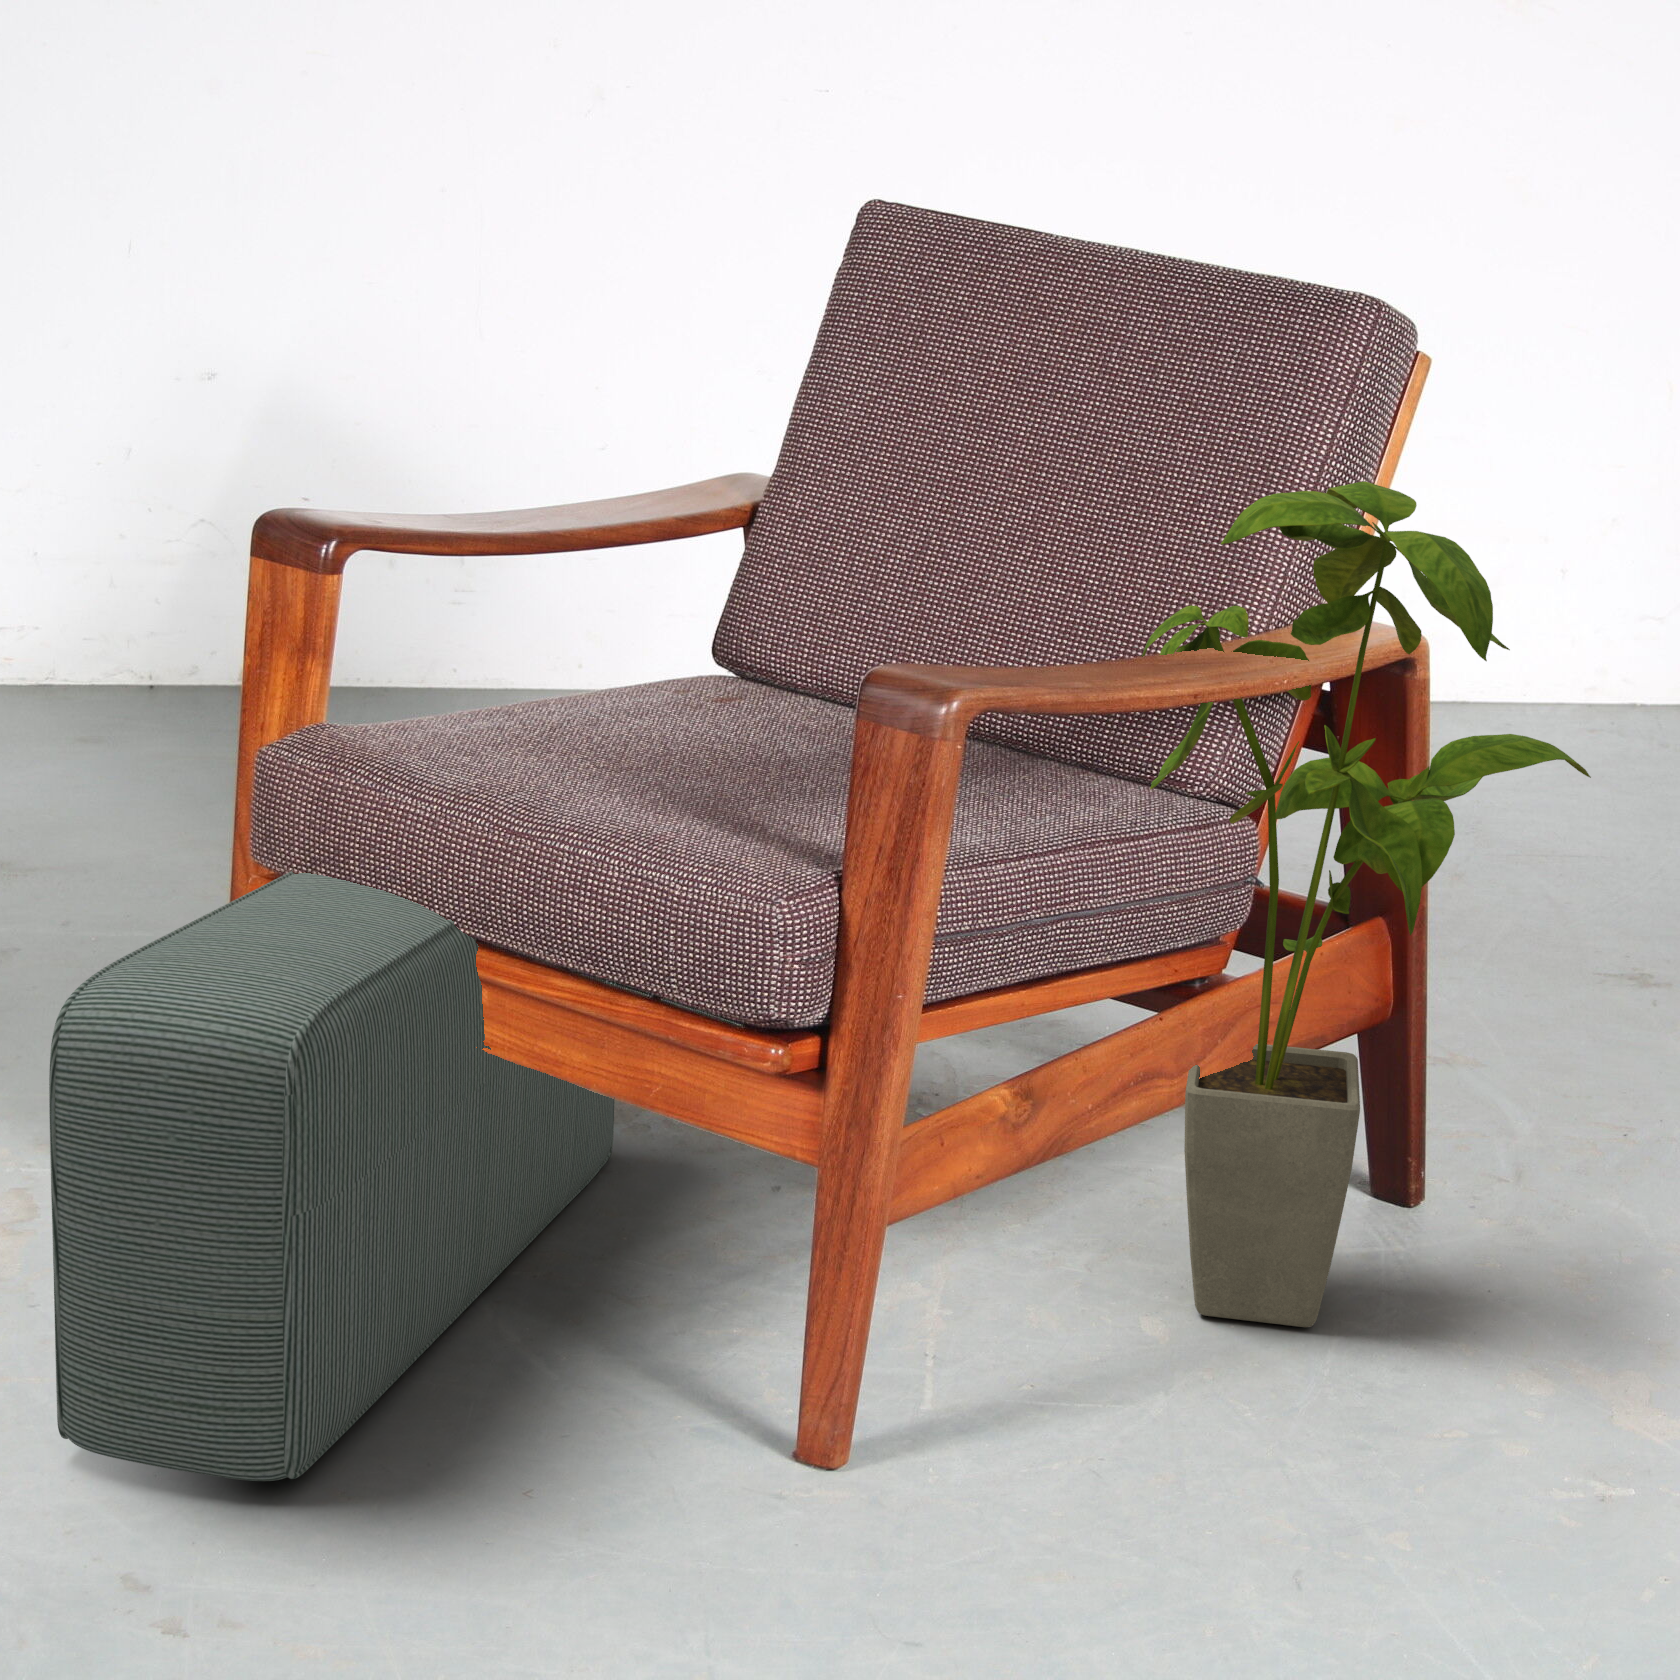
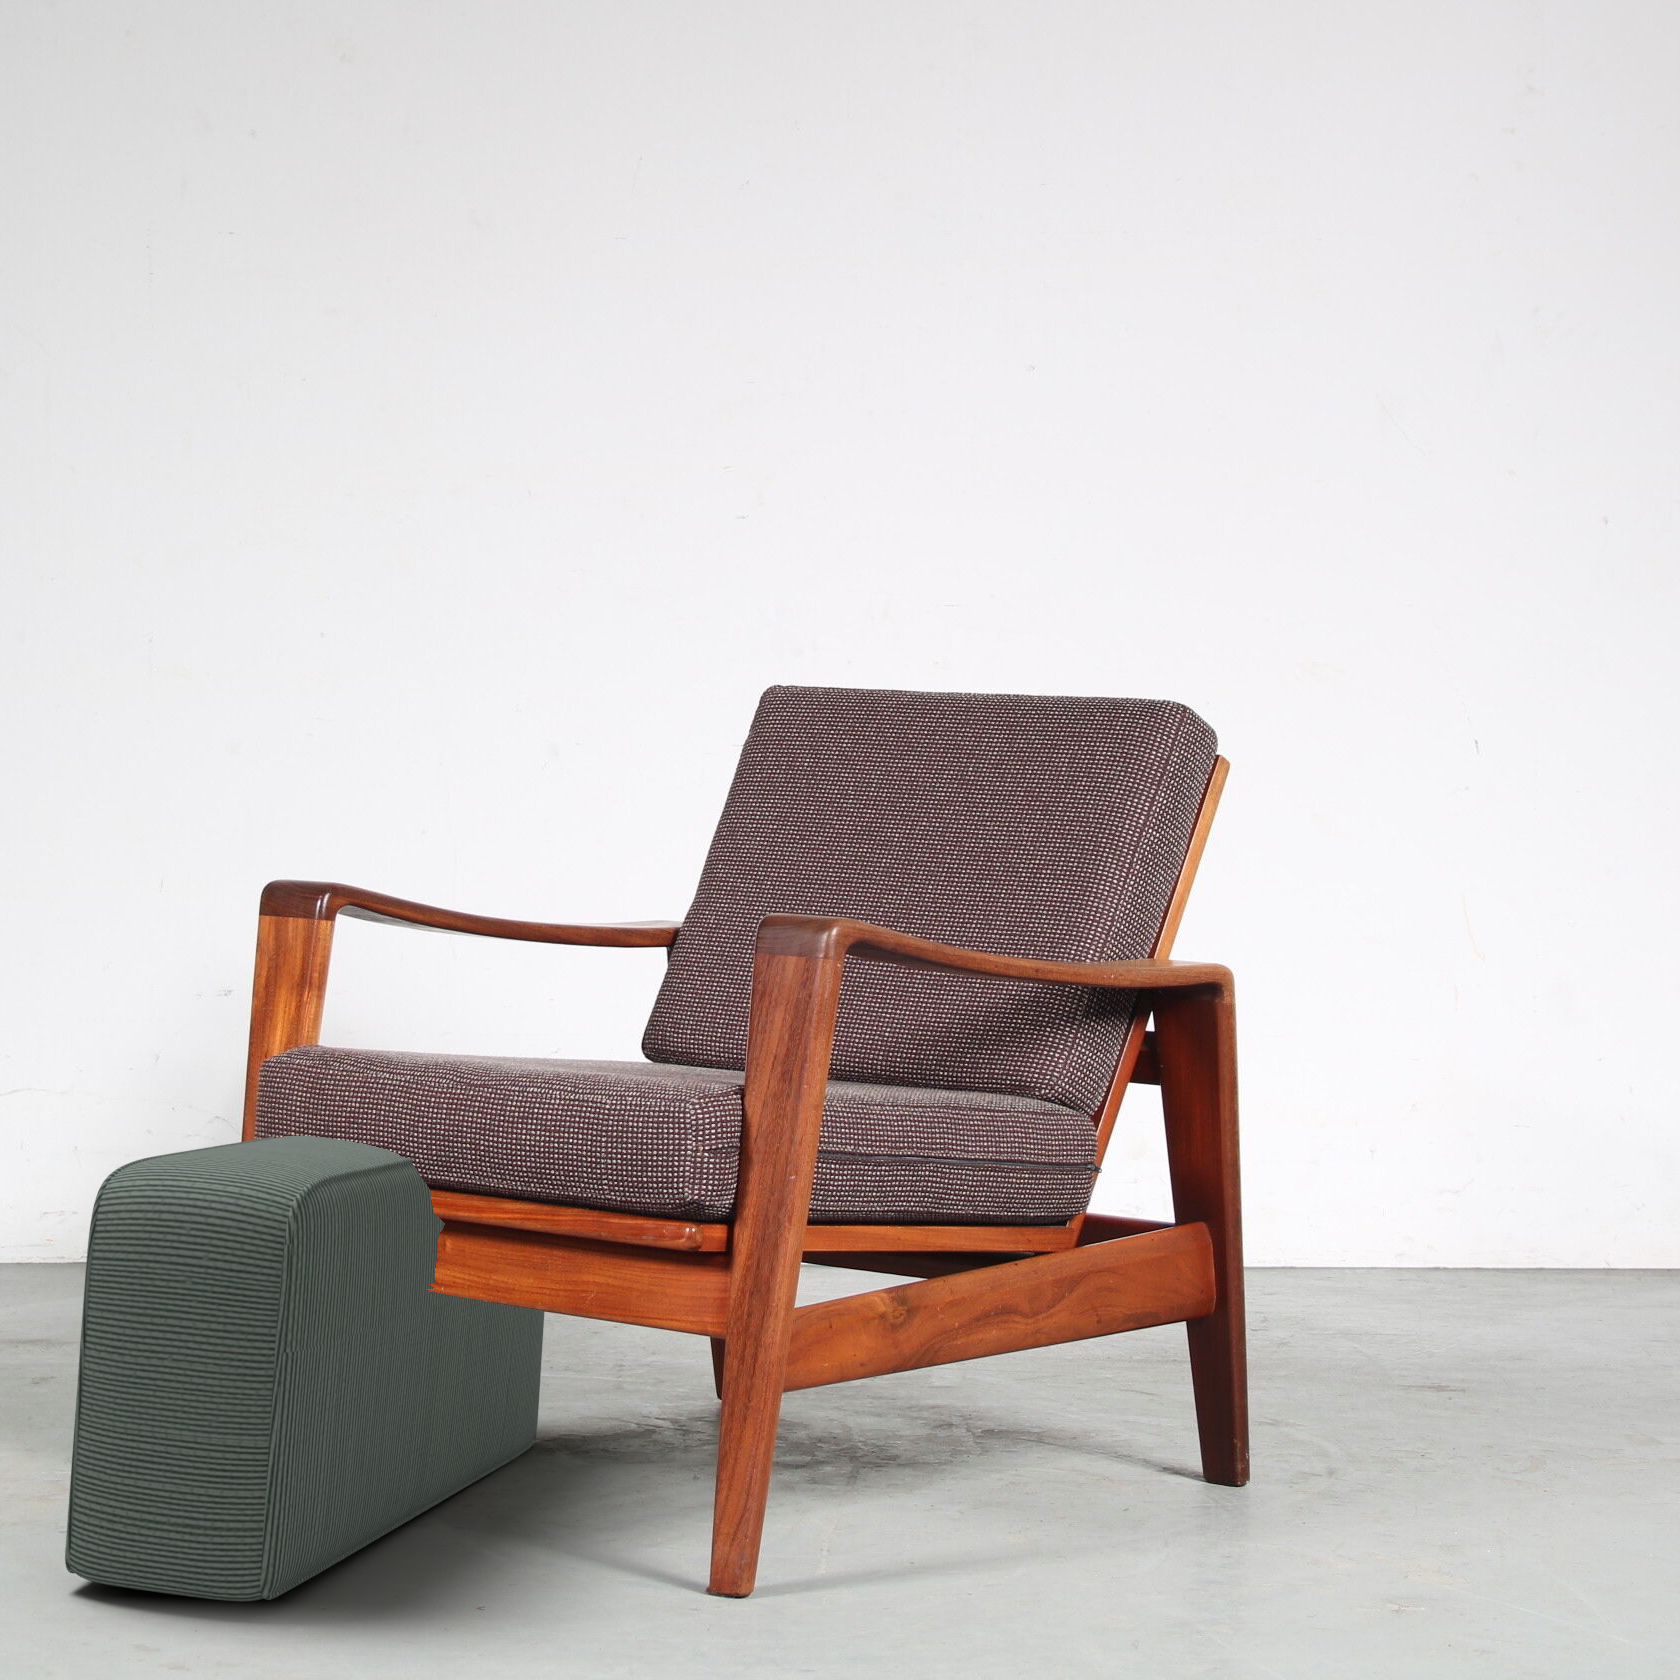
house plant: present [1142,481,1591,1327] -> none [989,812,1371,1557]

